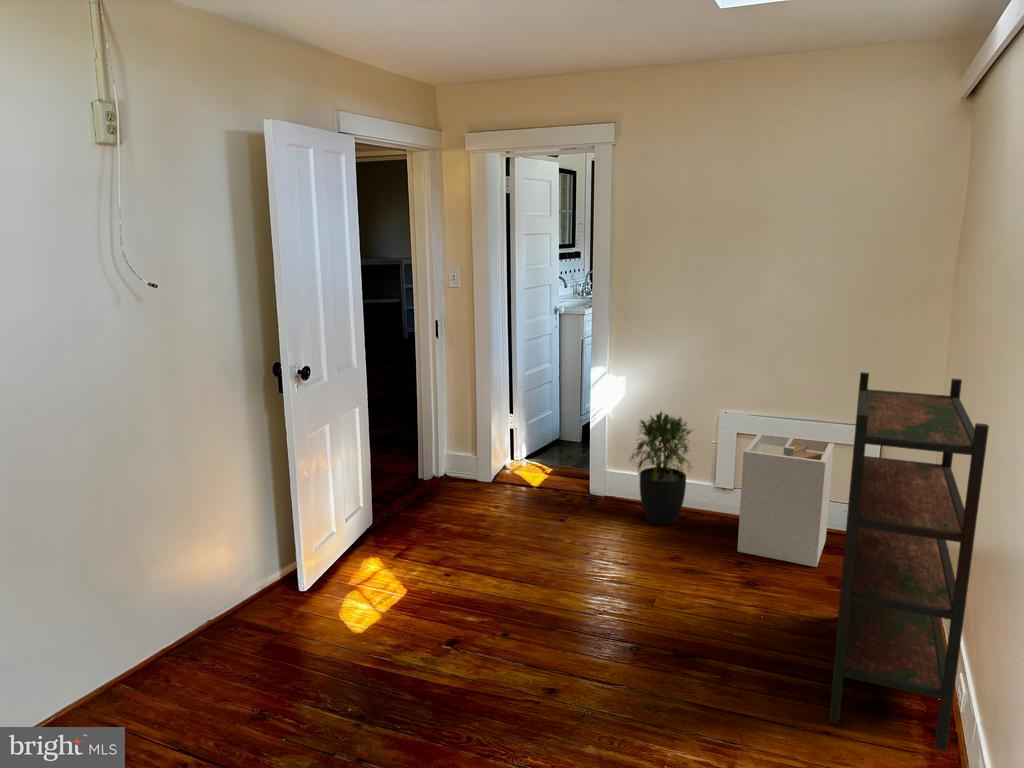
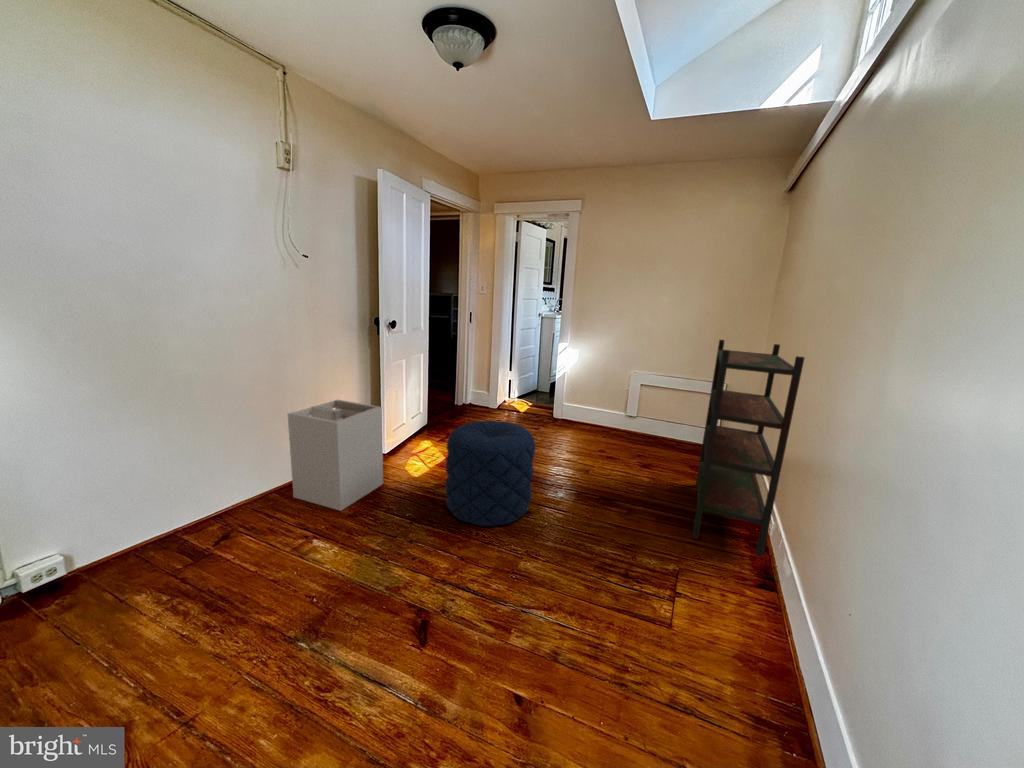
potted plant: present [630,412,691,525] -> none [577,368,616,434]
laundry hamper: present [738,434,834,567] -> present [288,400,383,511]
pouf: none [411,535,558,722] -> present [445,420,535,526]

